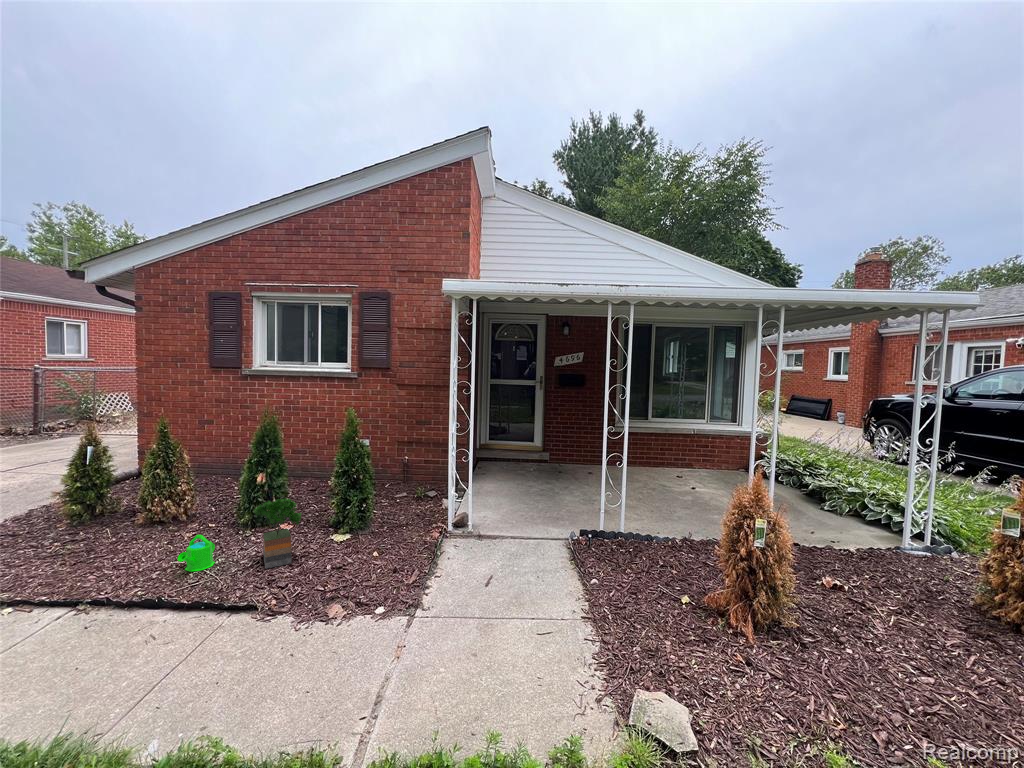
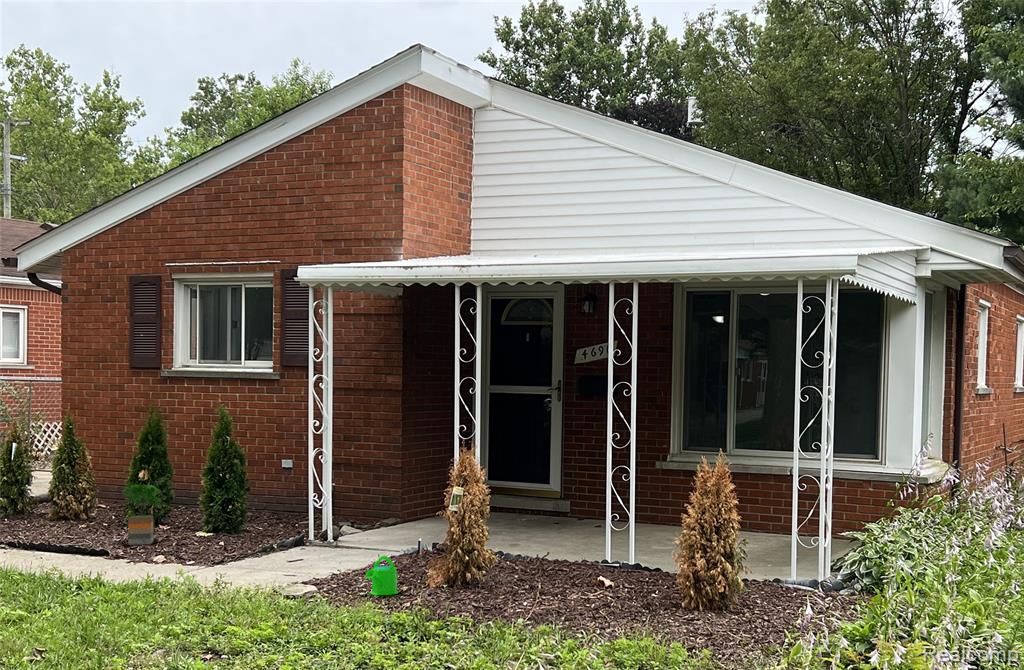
watering can: present [178,535,215,572] -> present [366,555,398,595]

